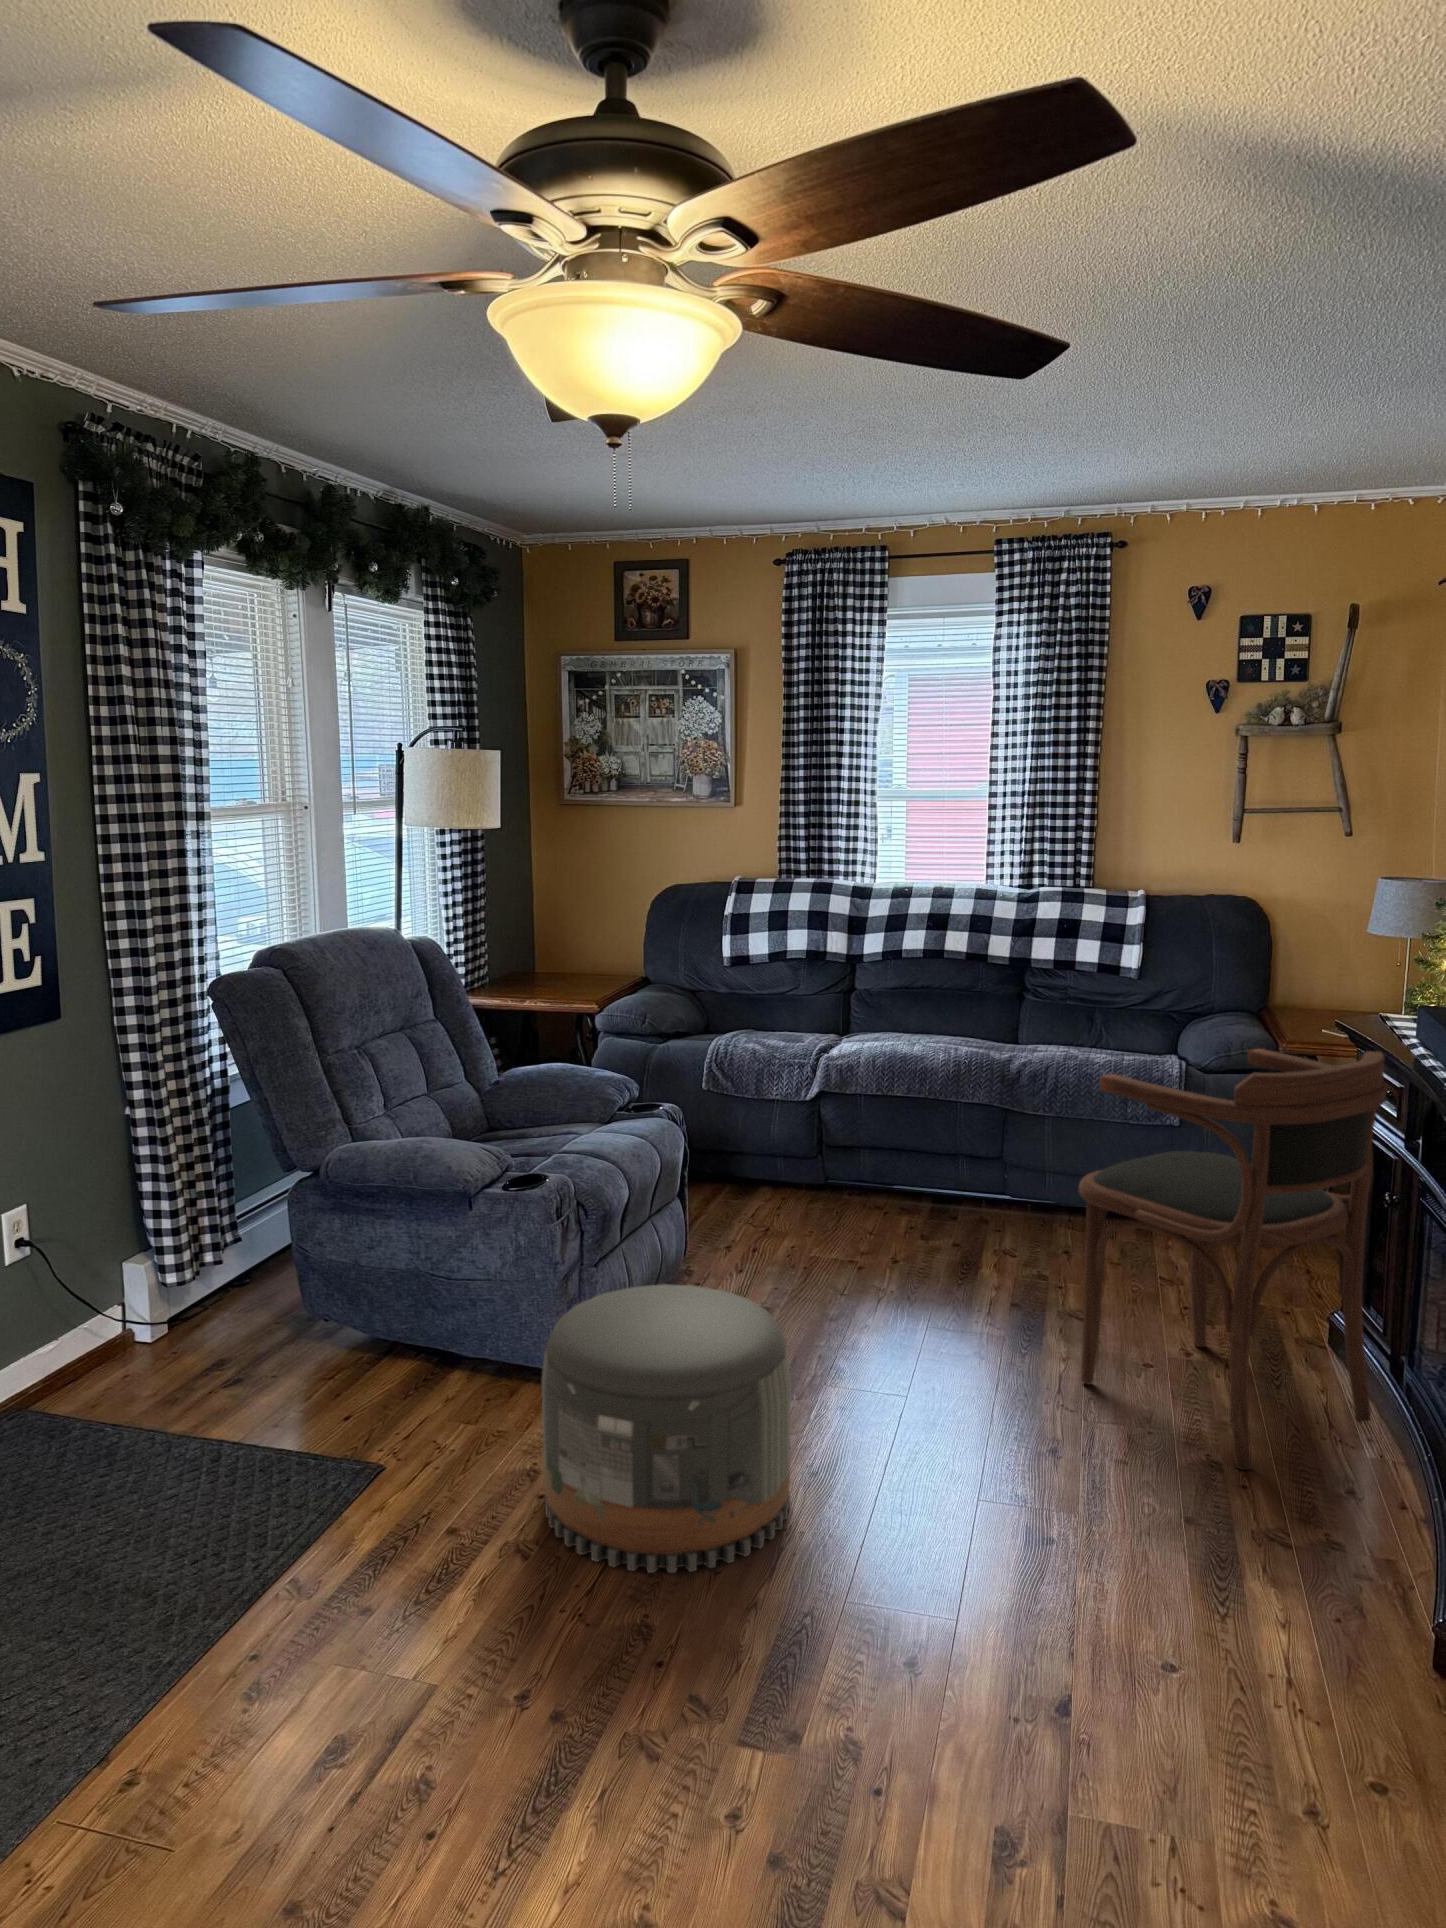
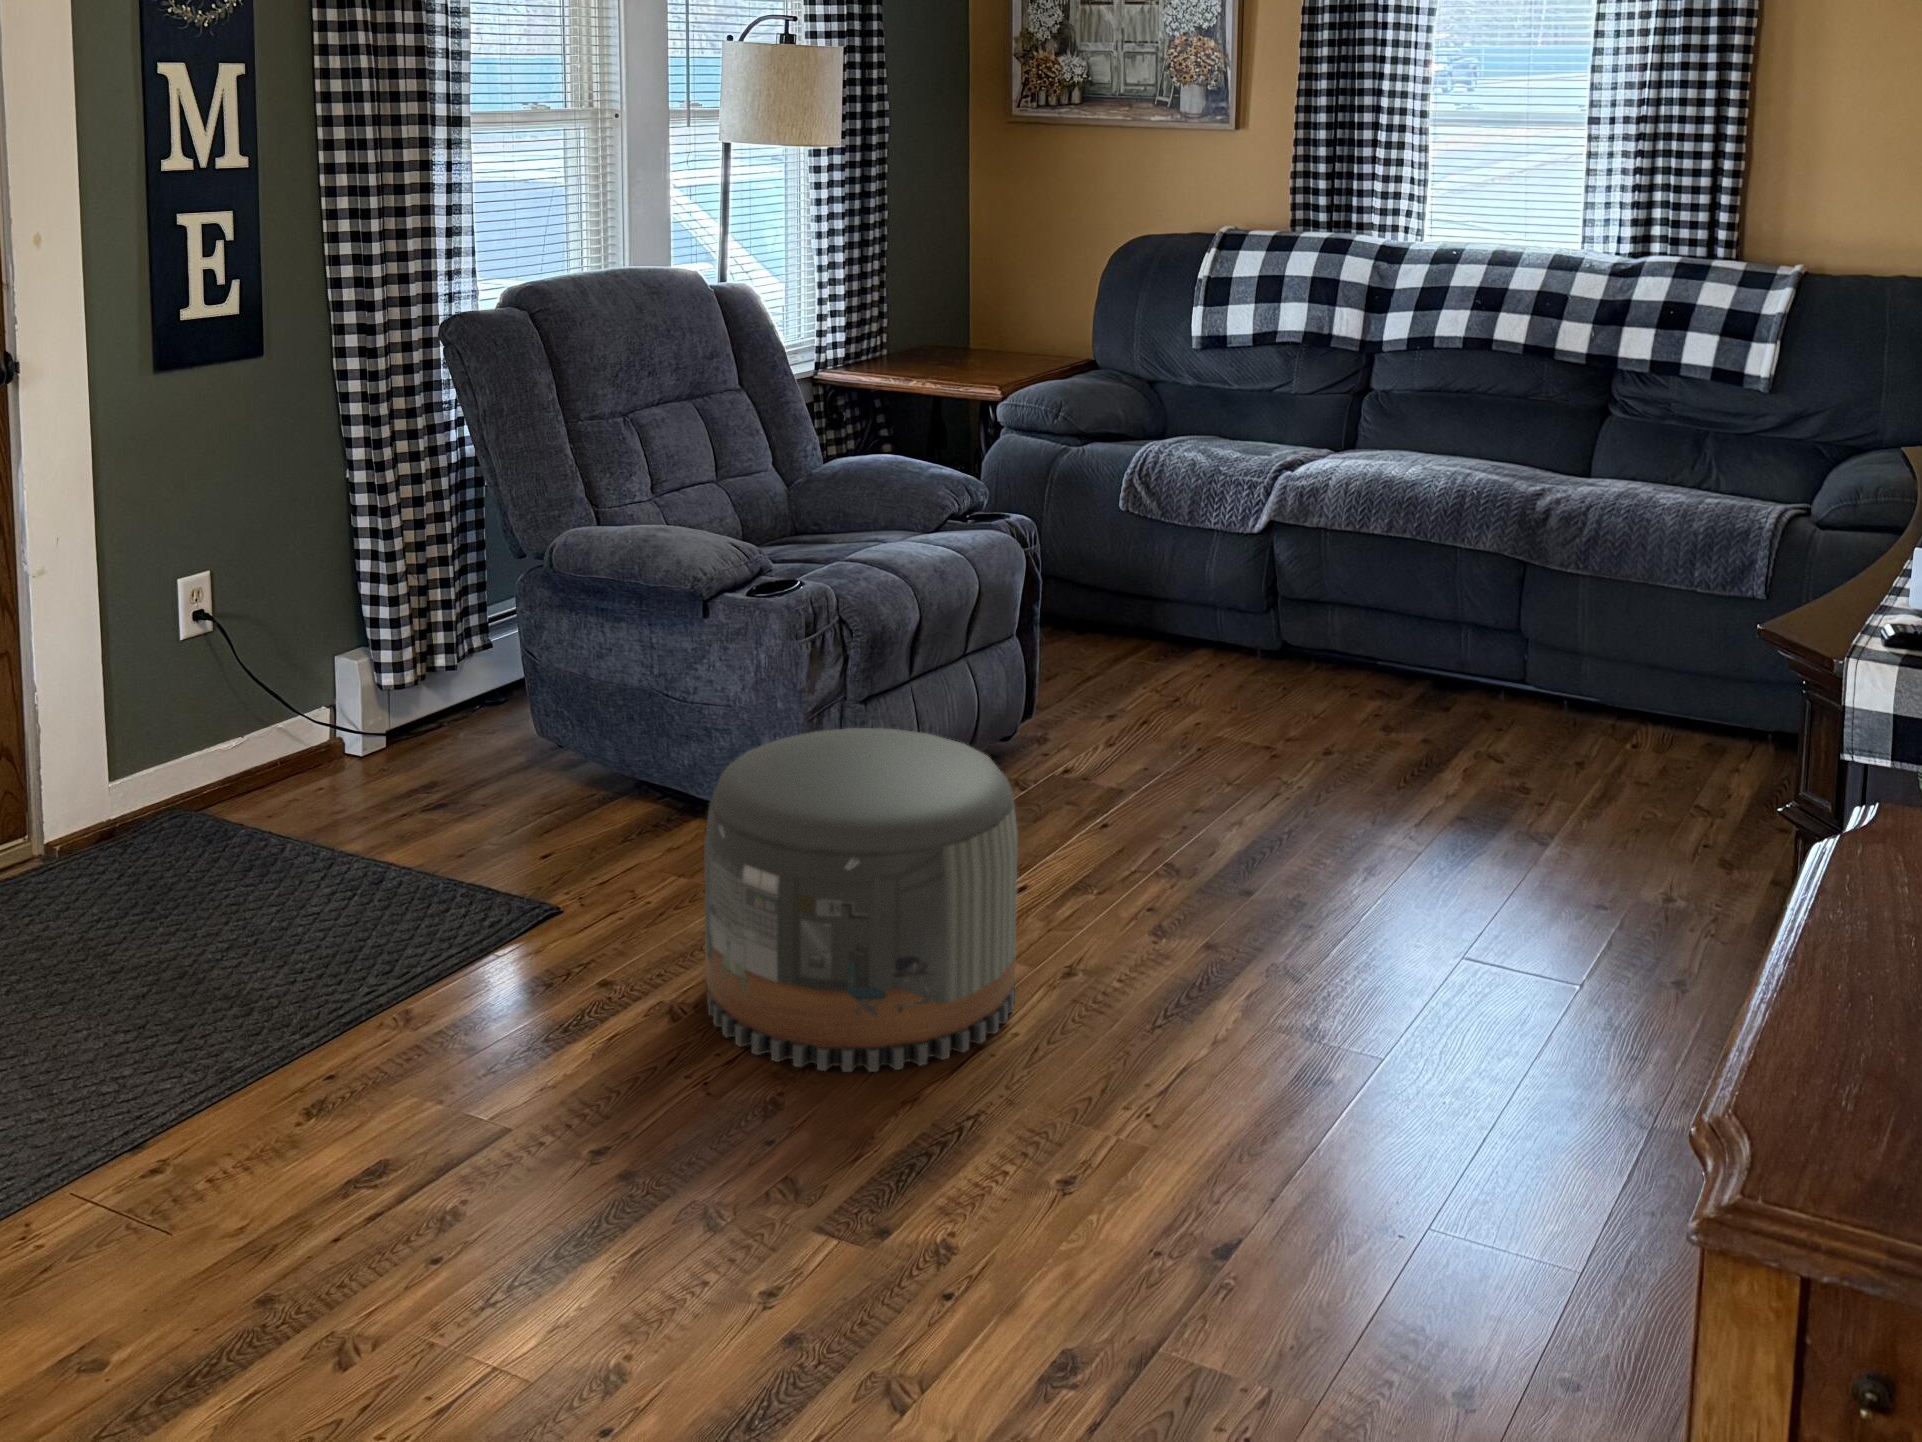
armchair: present [1079,1049,1386,1470] -> none [1486,490,1904,1059]

